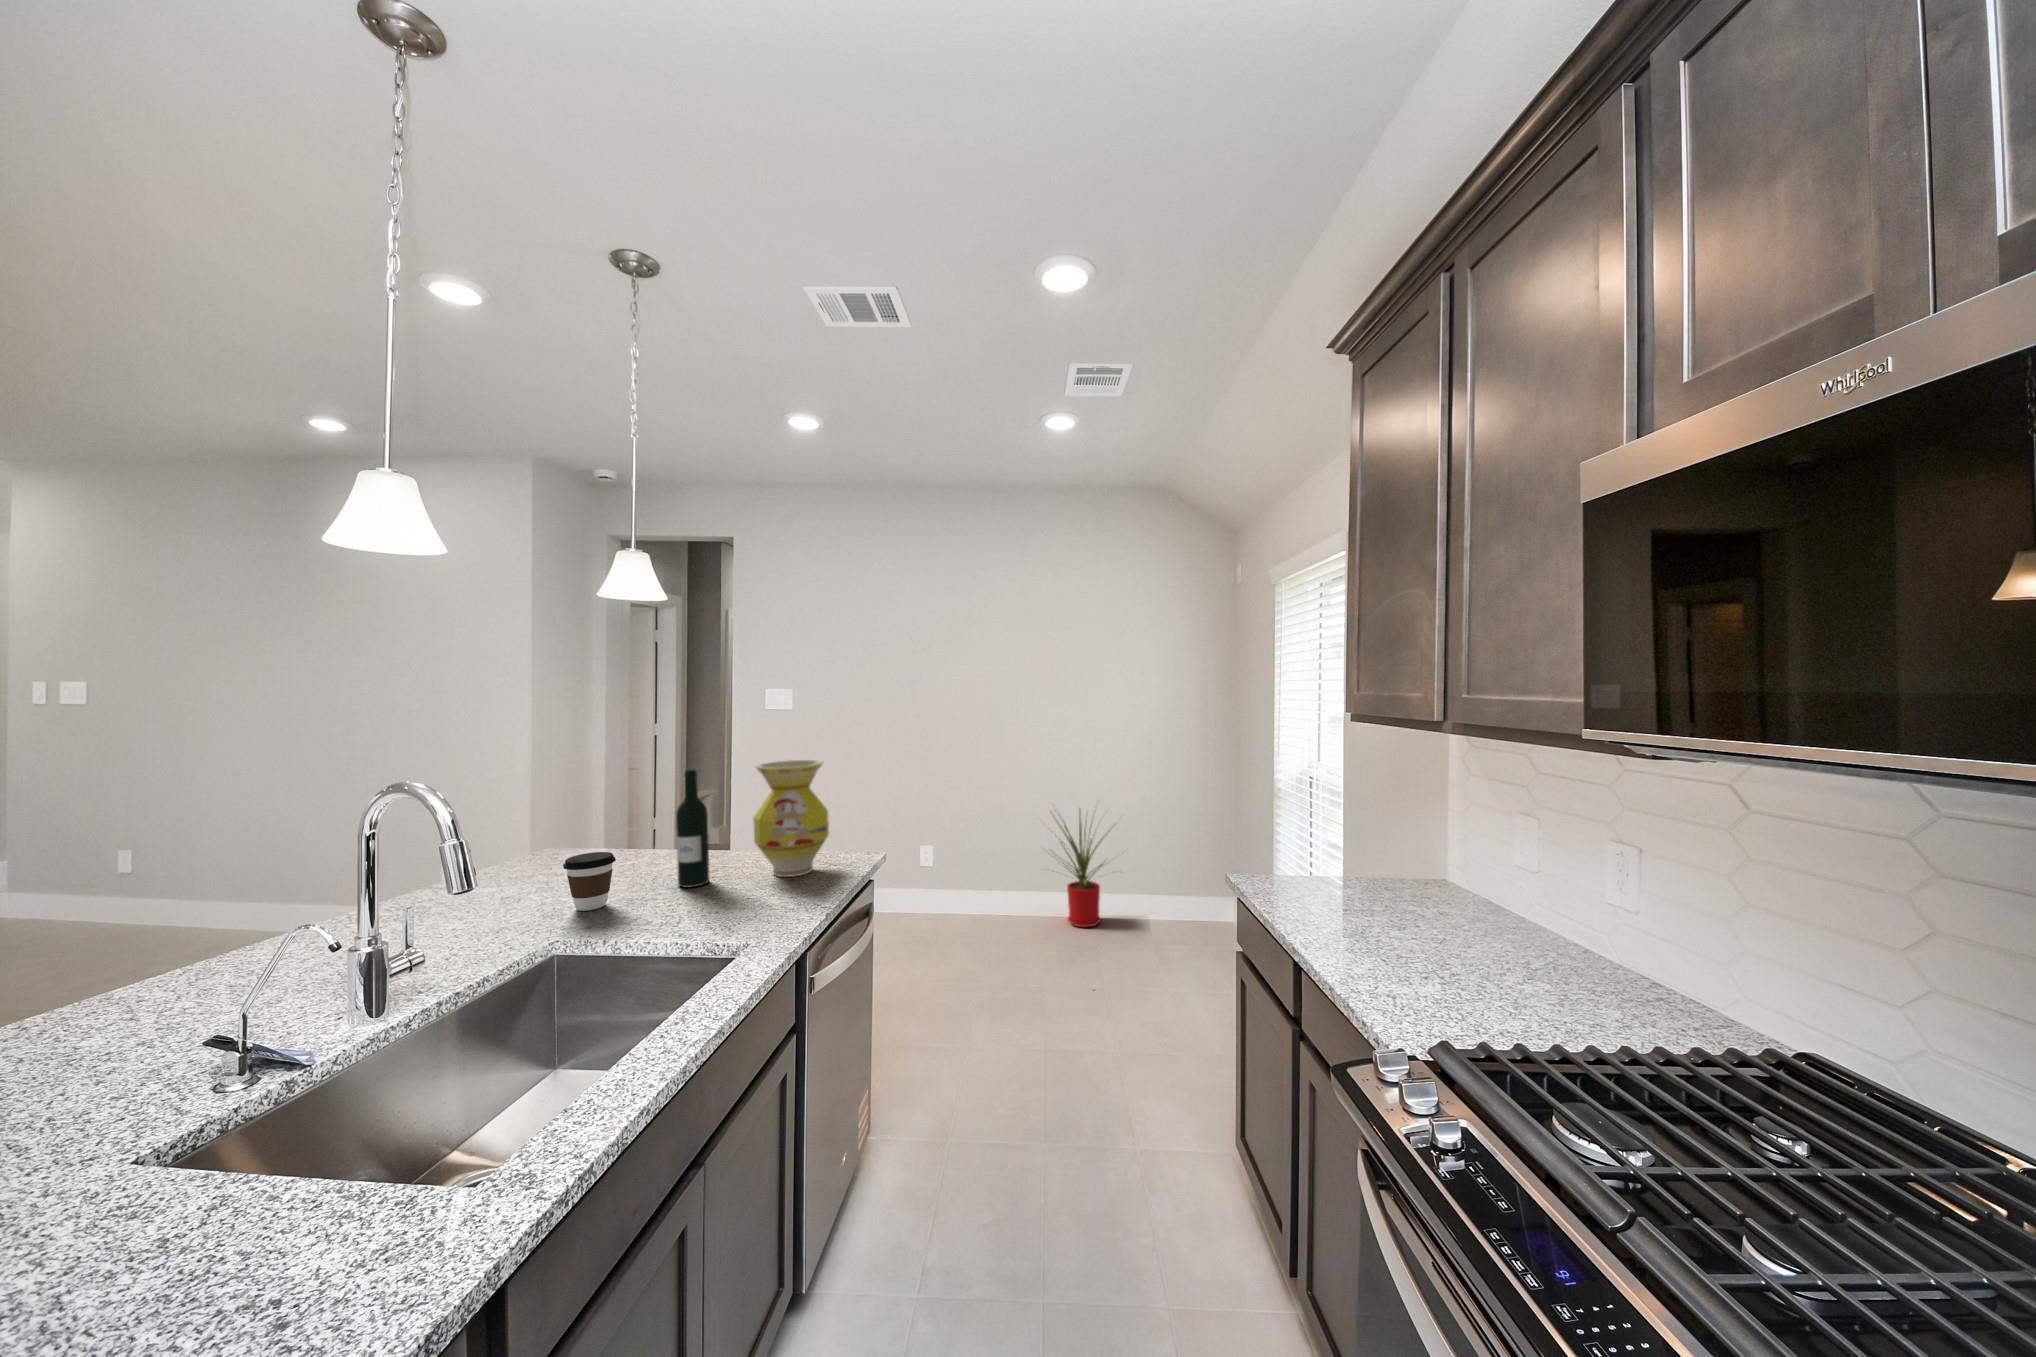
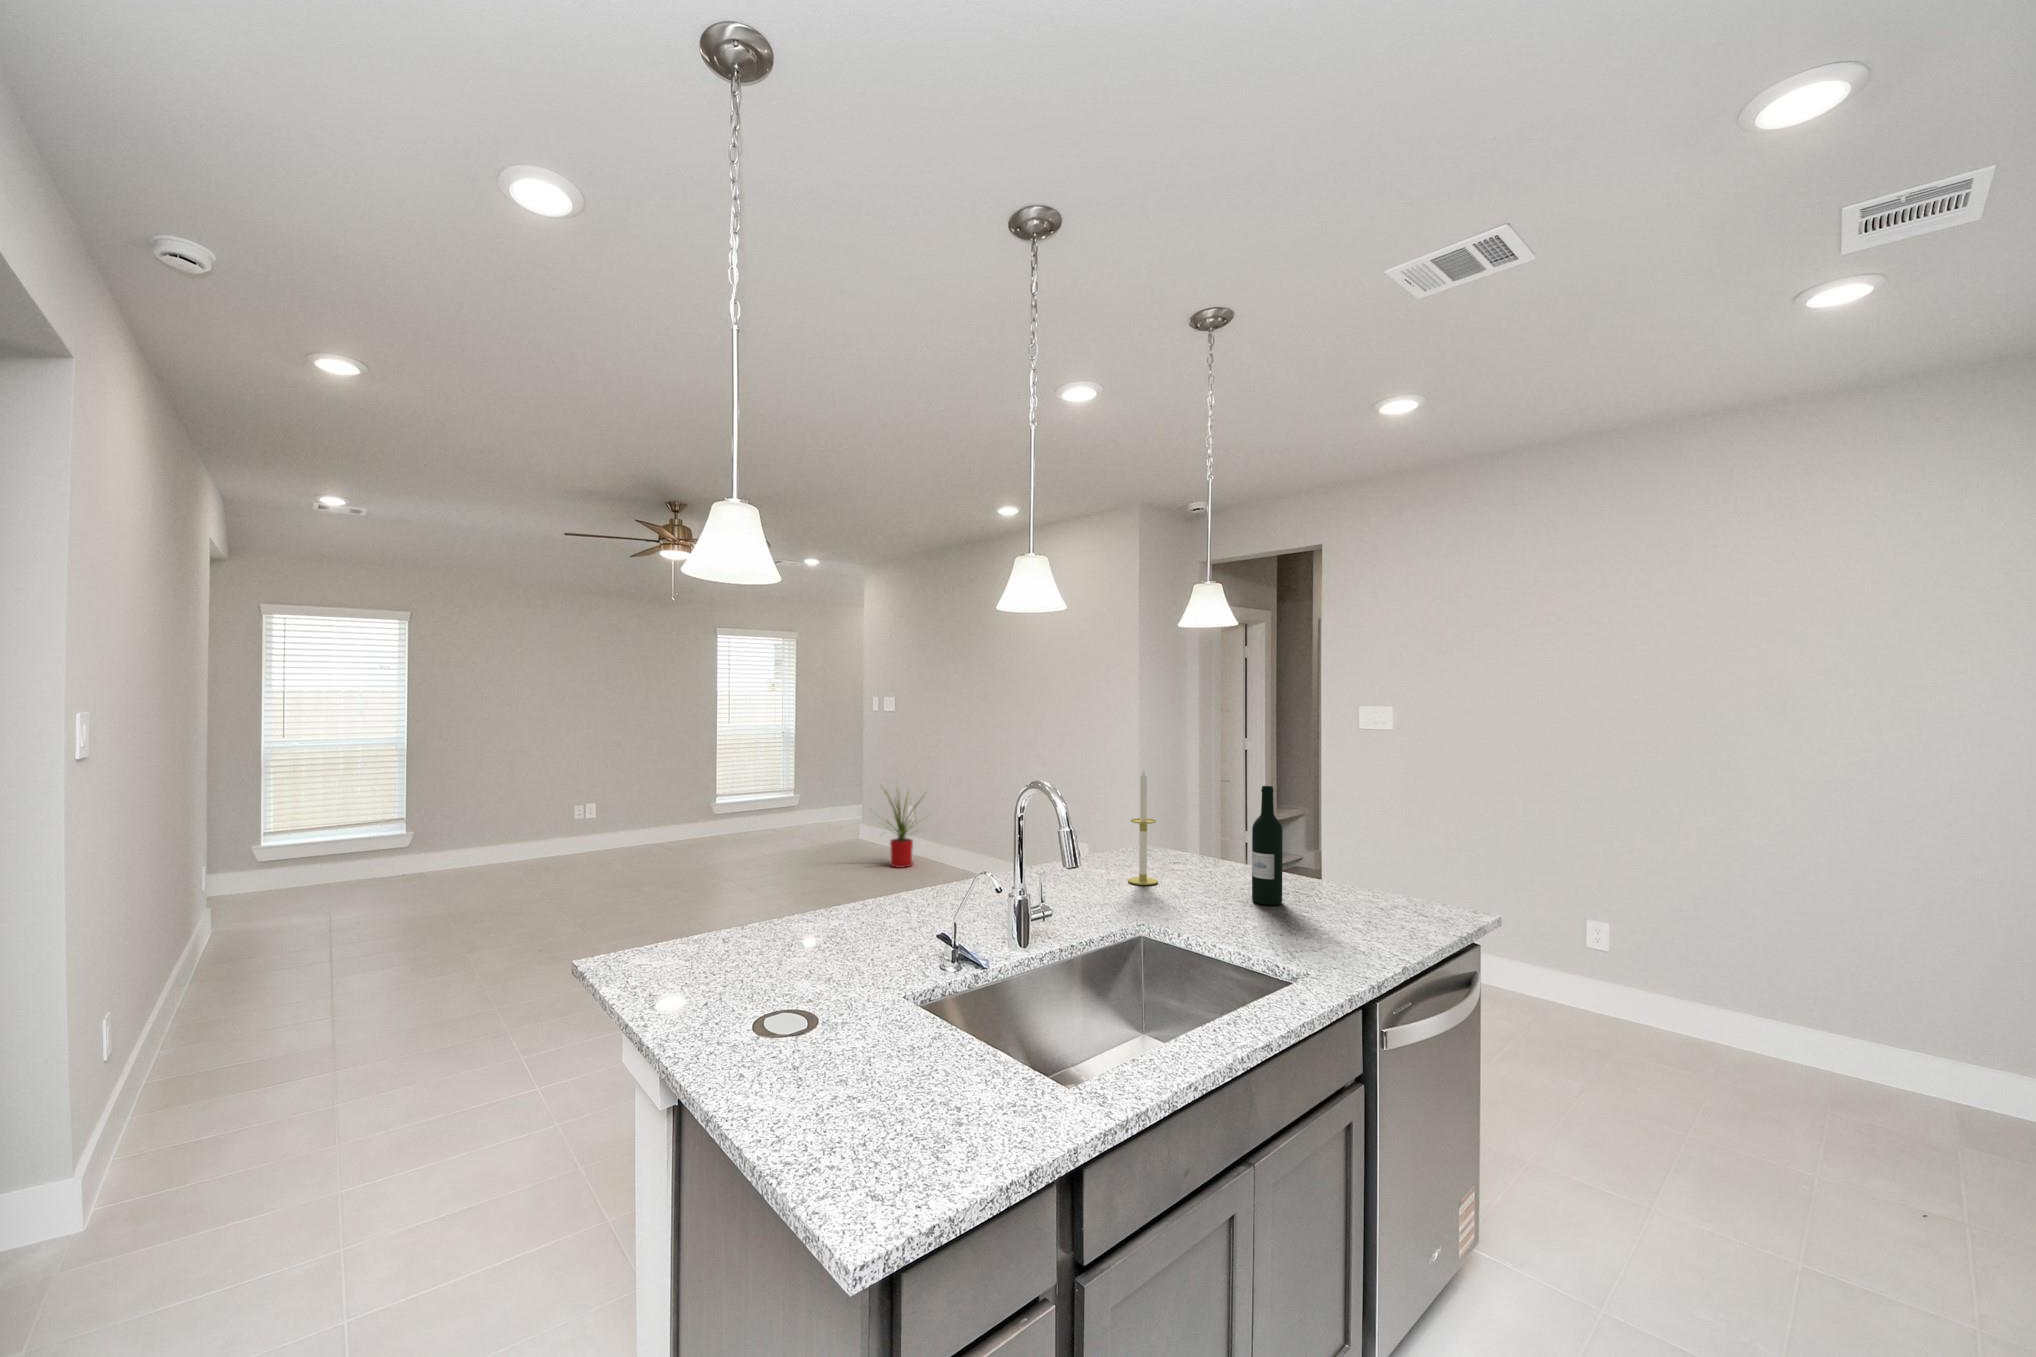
vase: present [753,760,829,877] -> none [1329,788,1415,918]
candle: none [528,769,567,898] -> present [1128,771,1158,885]
house plant: present [1052,810,1111,927] -> present [882,787,923,868]
coffee cup: present [563,852,616,911] -> none [1154,852,1197,905]

